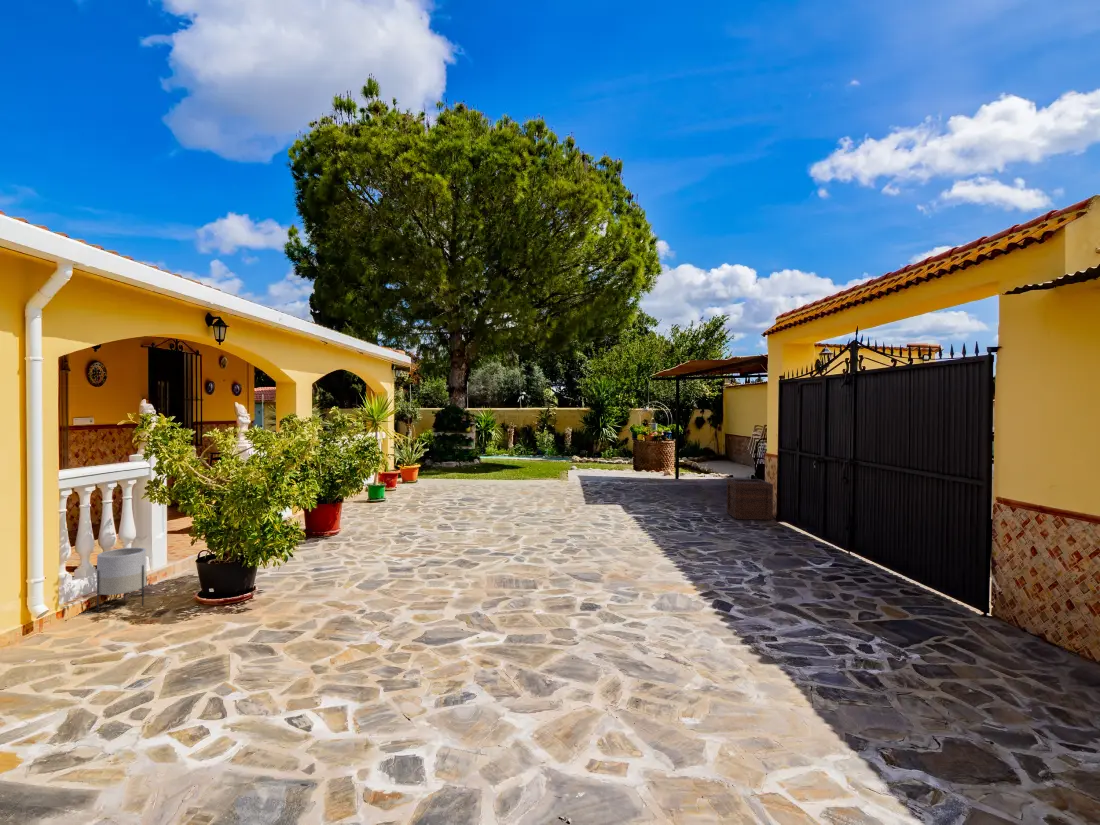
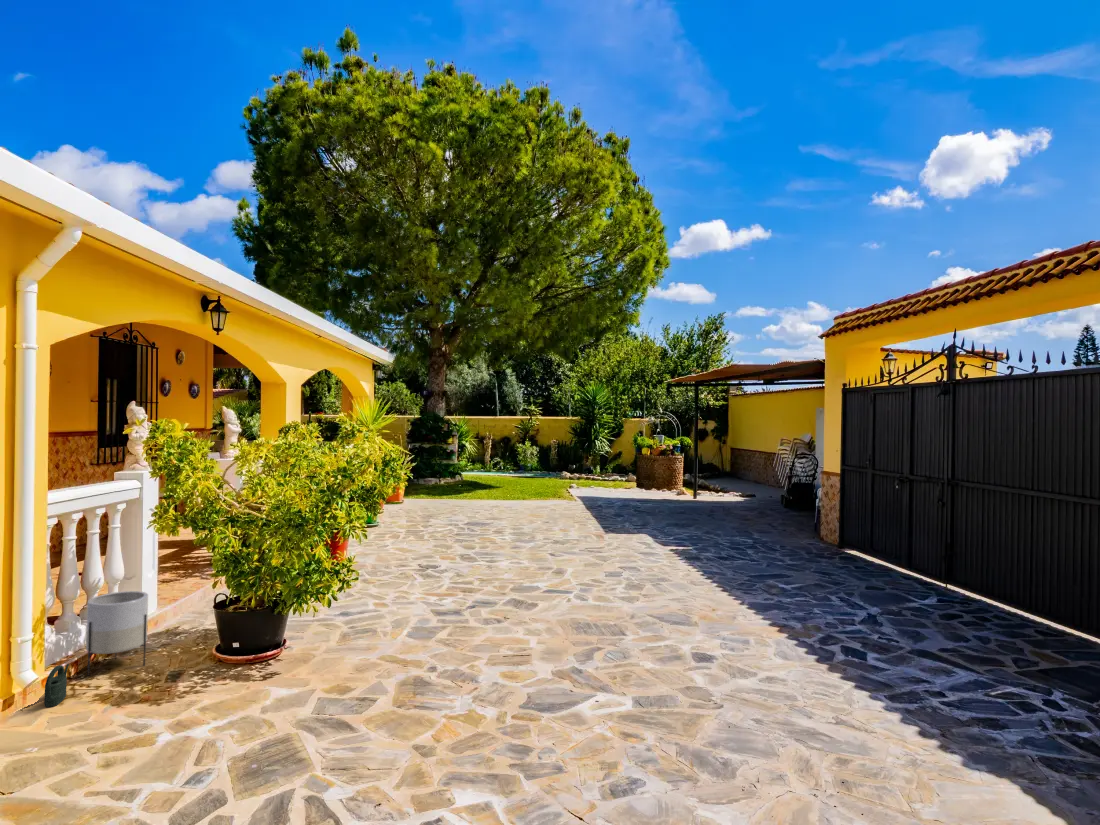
wooden crate: present [727,479,773,520] -> none [782,502,839,550]
watering can: none [53,602,79,633] -> present [44,664,69,707]

